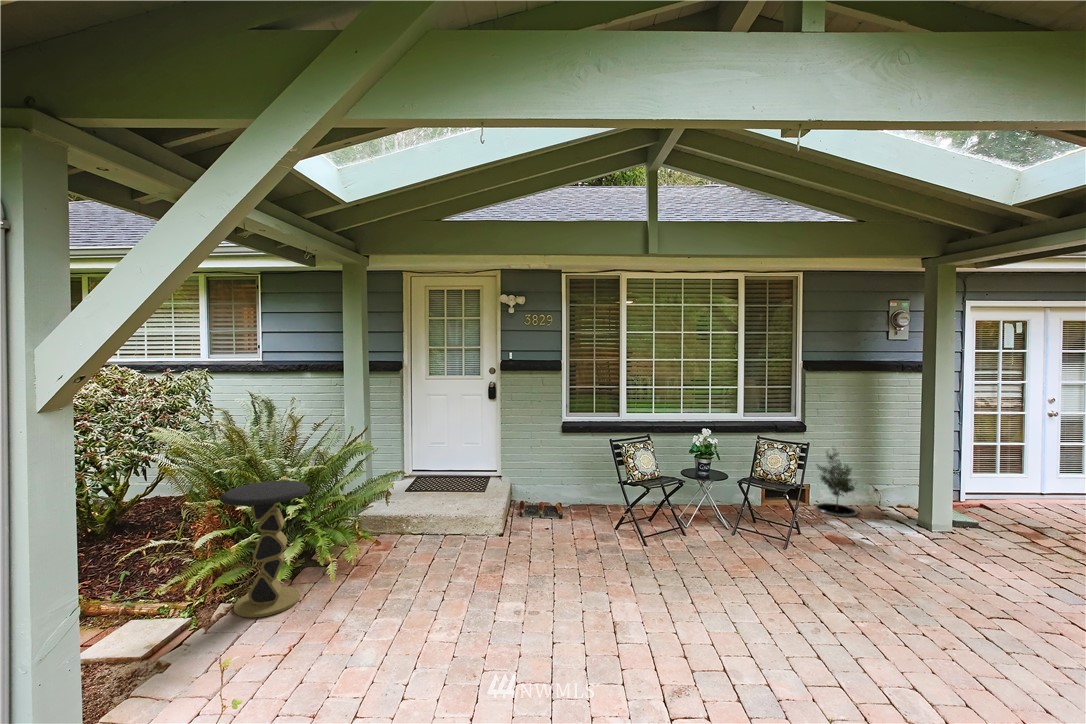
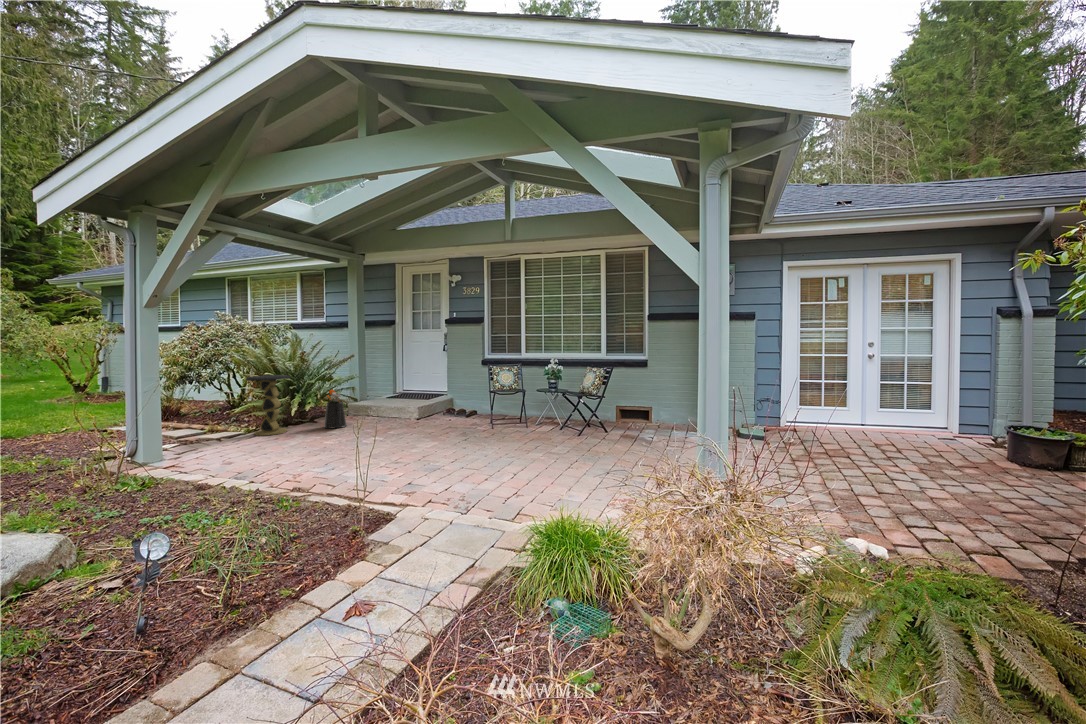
potted tree: present [815,449,857,517] -> none [646,377,678,429]
watering can: none [356,495,400,574] -> present [324,390,347,429]

